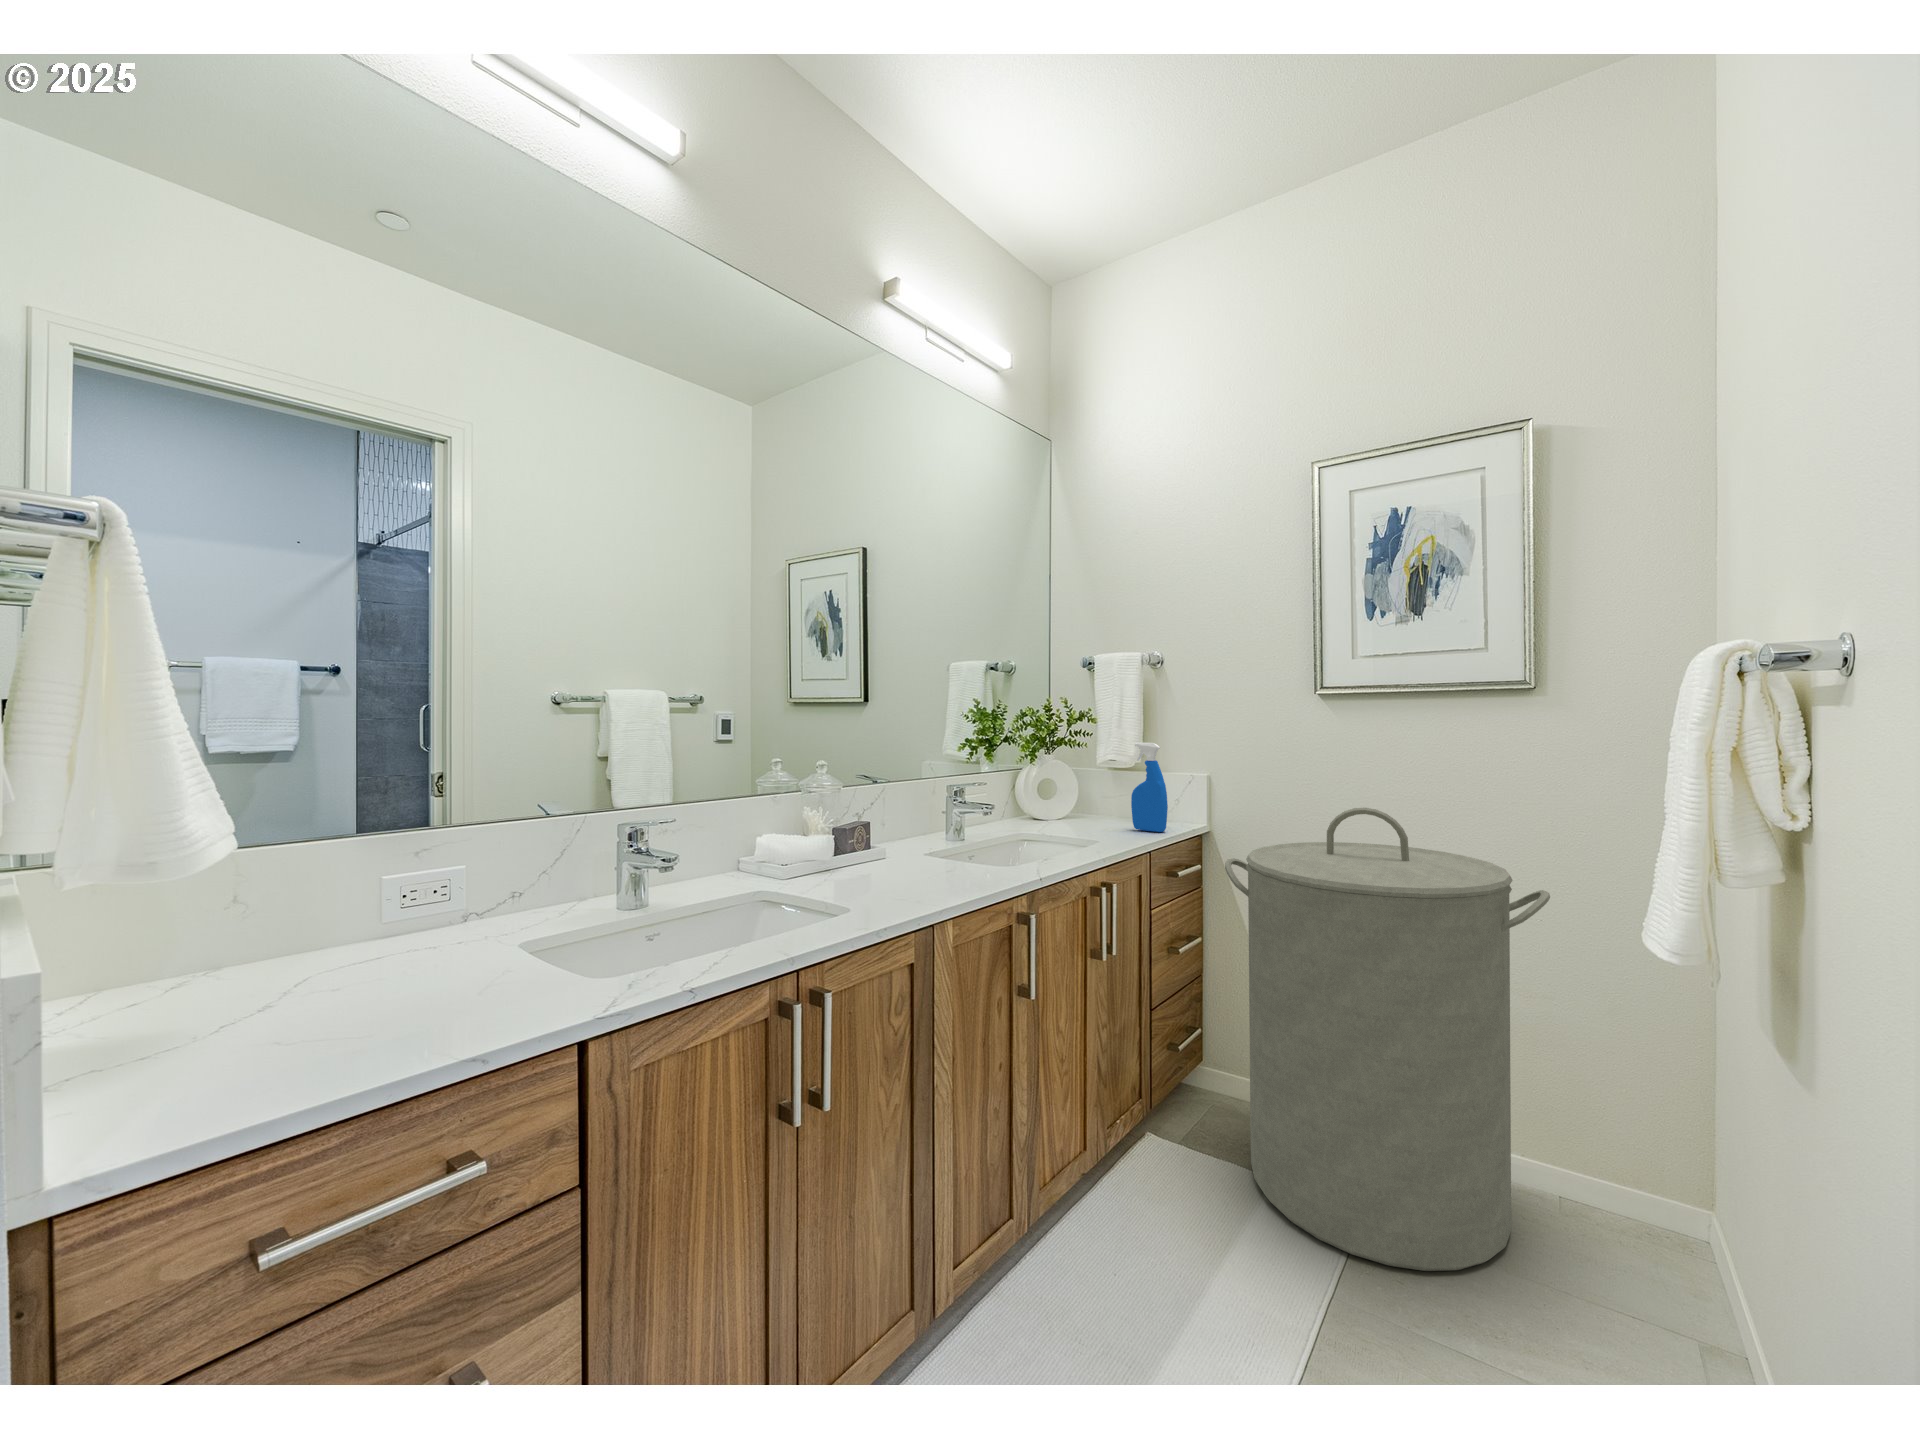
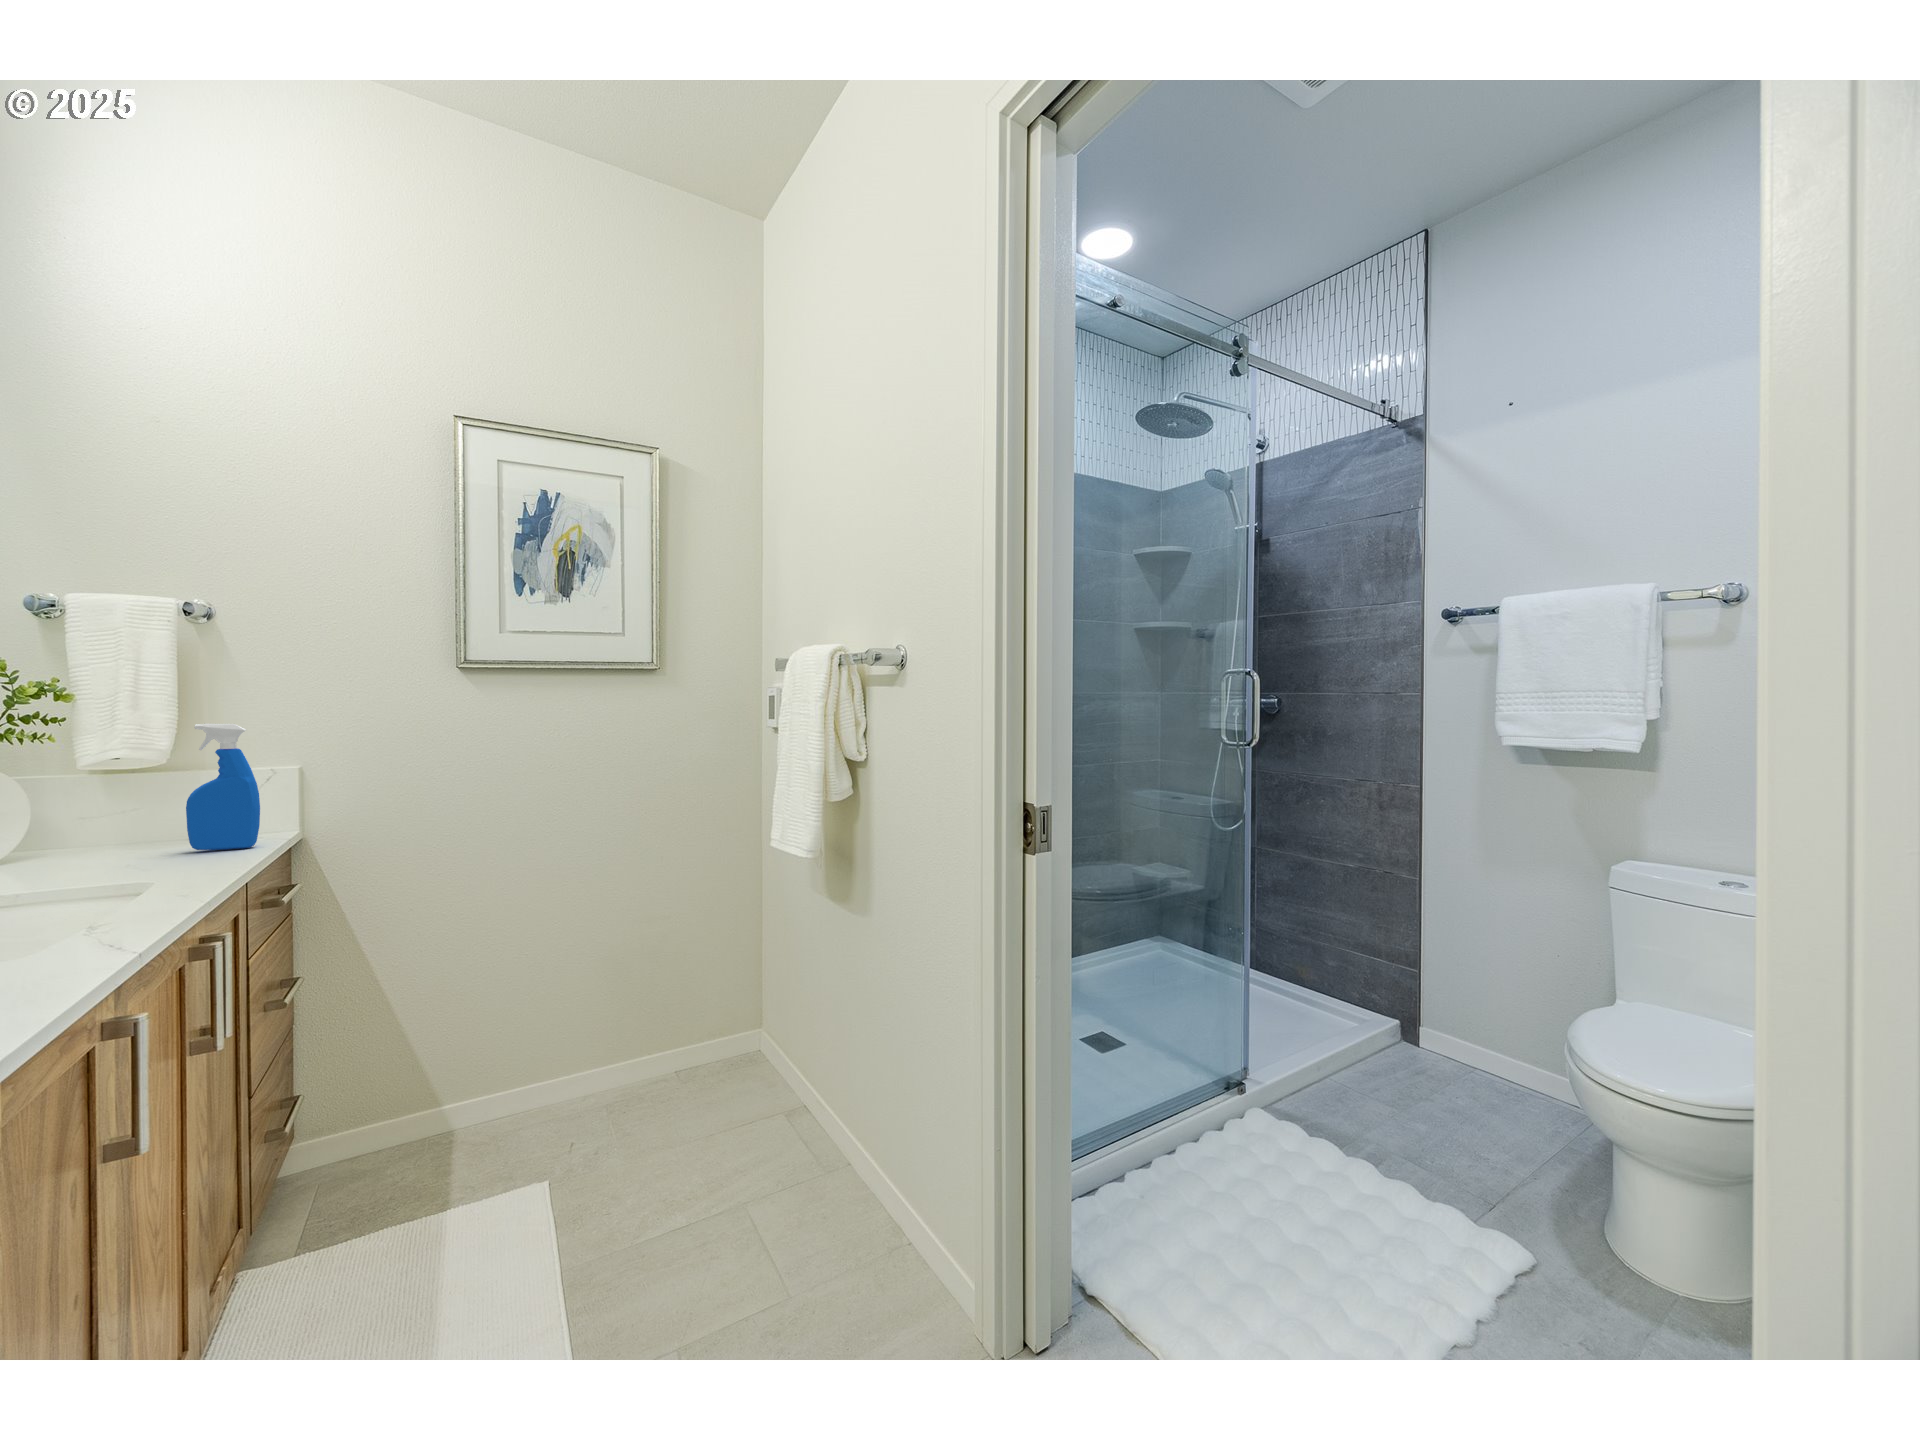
laundry hamper: present [1225,808,1550,1271] -> none [370,783,693,1238]

